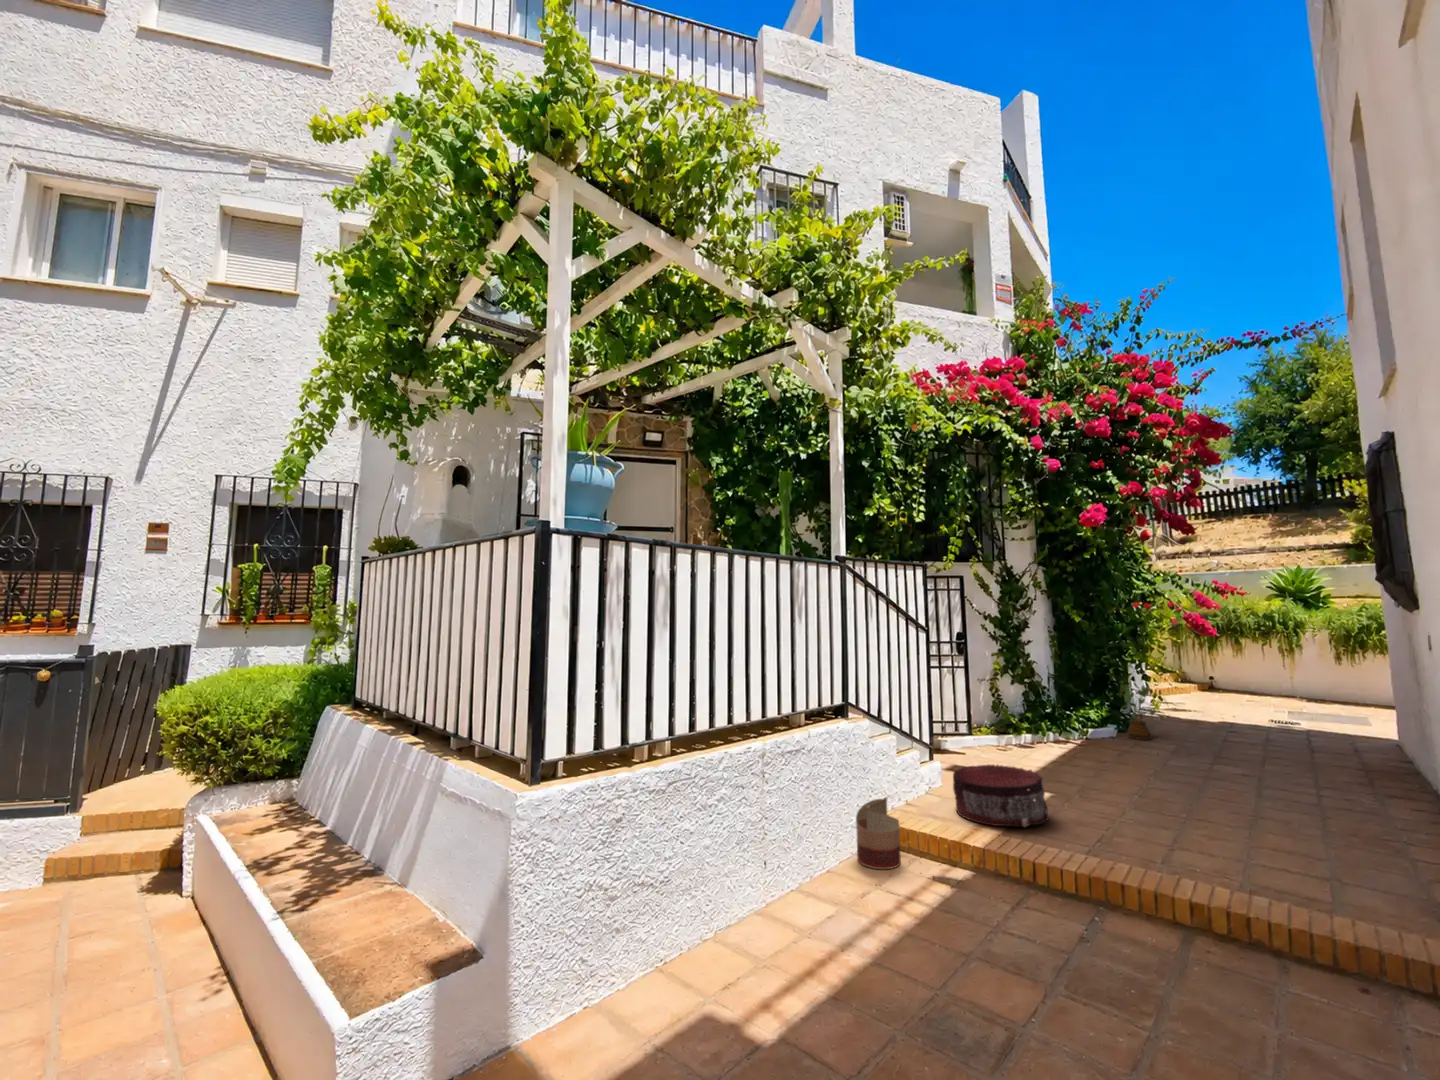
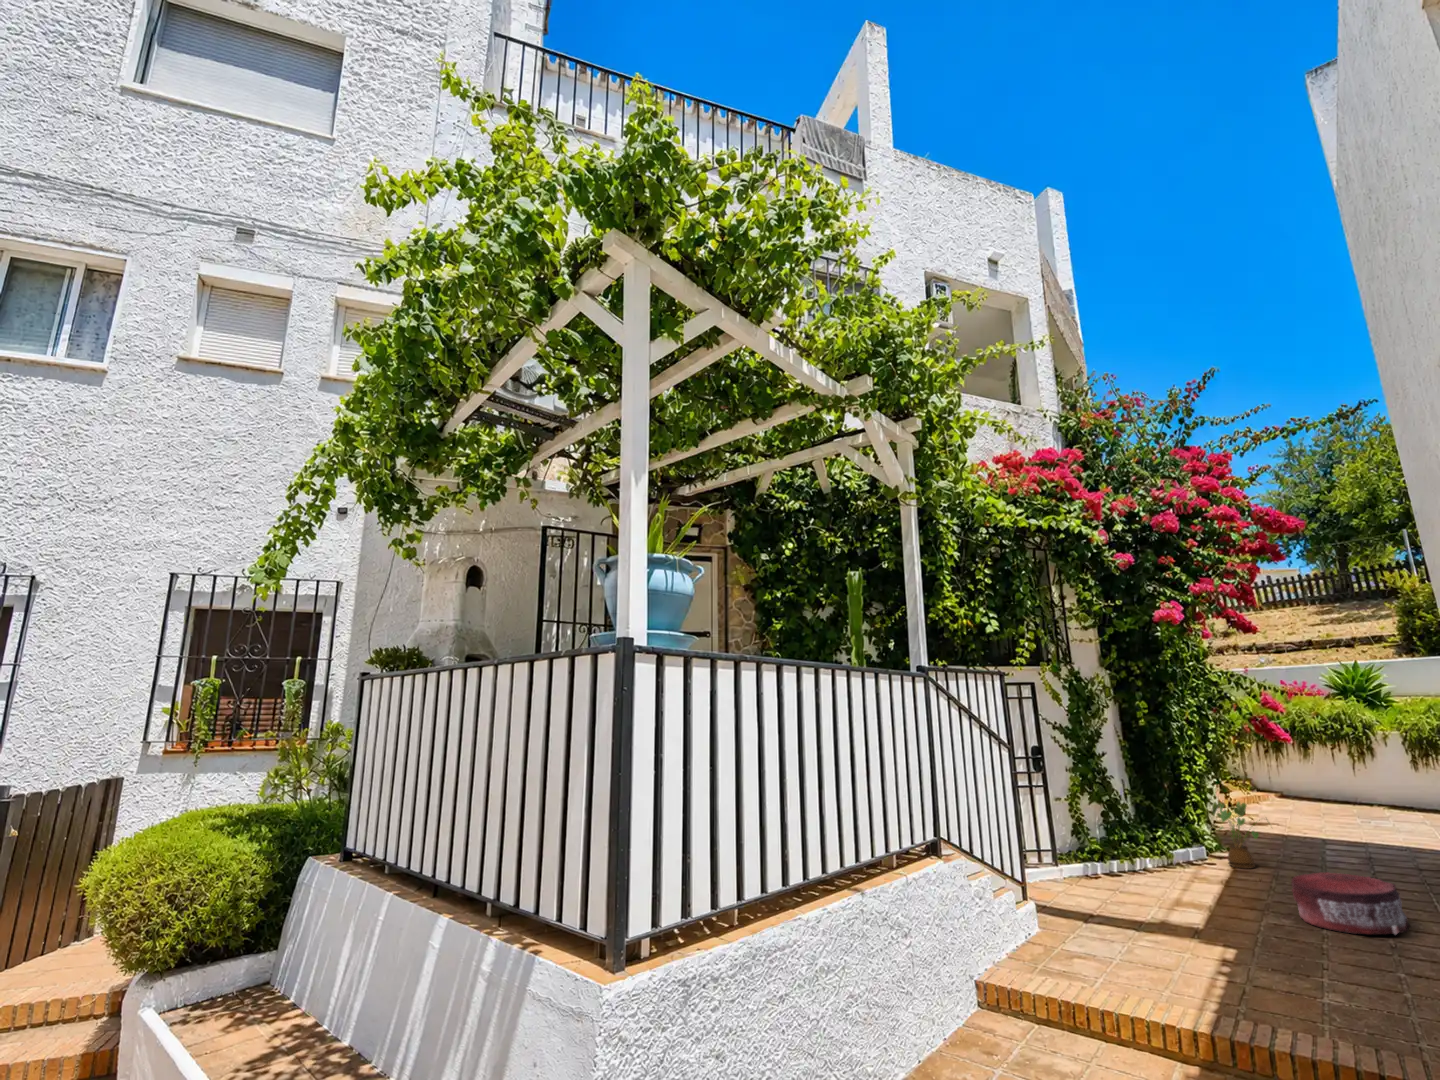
pouf: present [953,764,1048,827] -> present [1292,872,1411,935]
basket: present [856,797,901,869] -> none [968,958,1027,1054]

